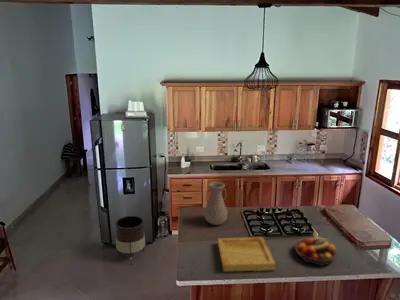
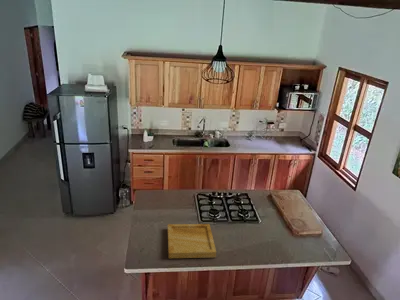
vase: present [204,182,228,225] -> none [157,168,180,209]
planter: present [115,216,145,265] -> none [75,188,104,235]
fruit bowl: present [295,232,336,266] -> none [237,220,273,254]

